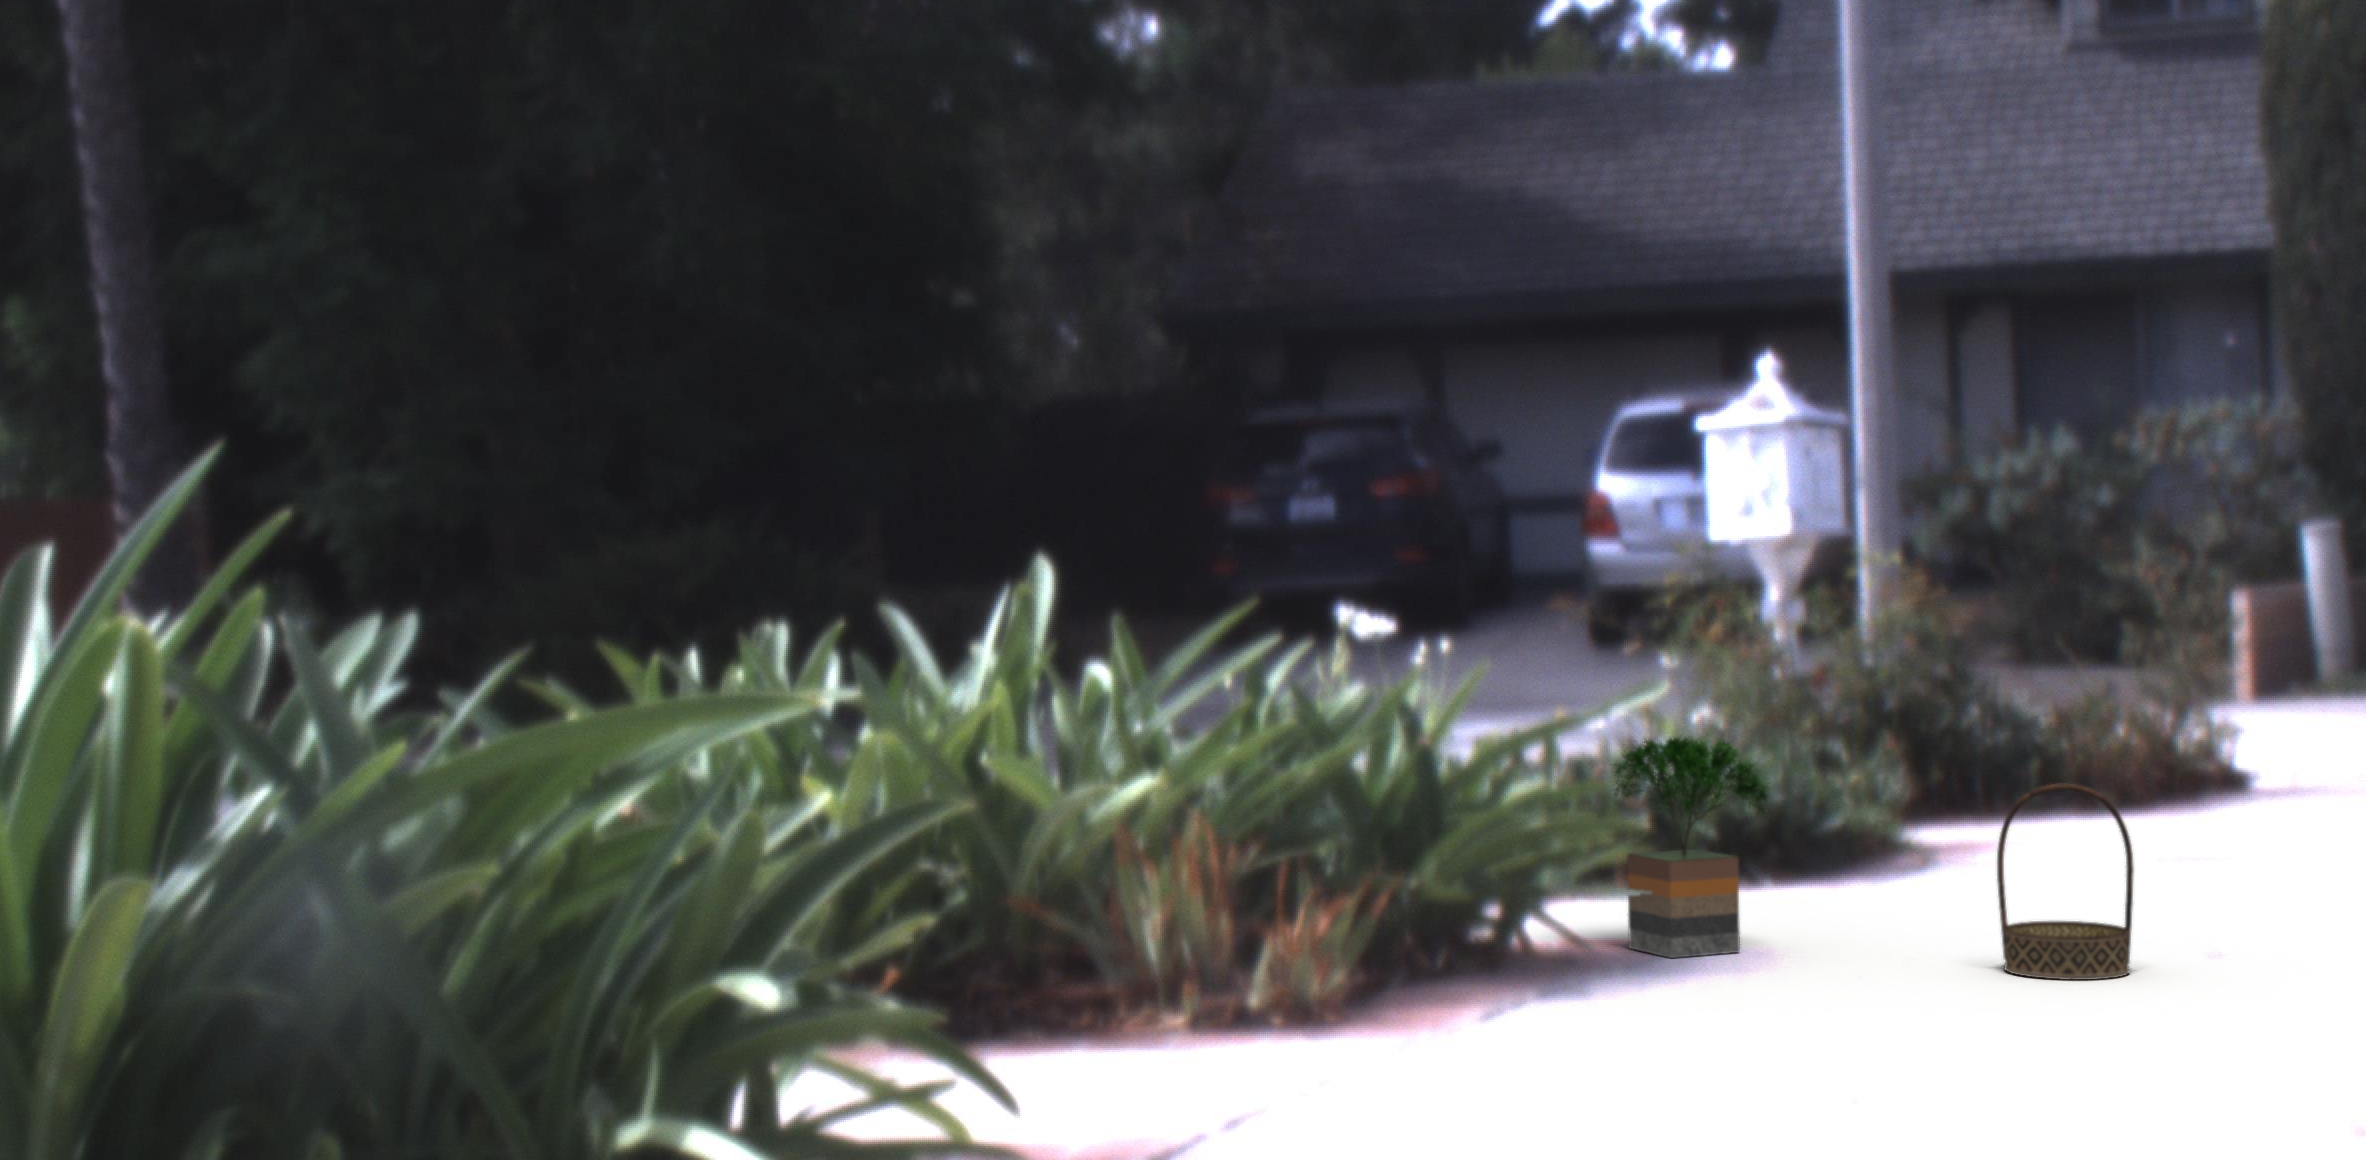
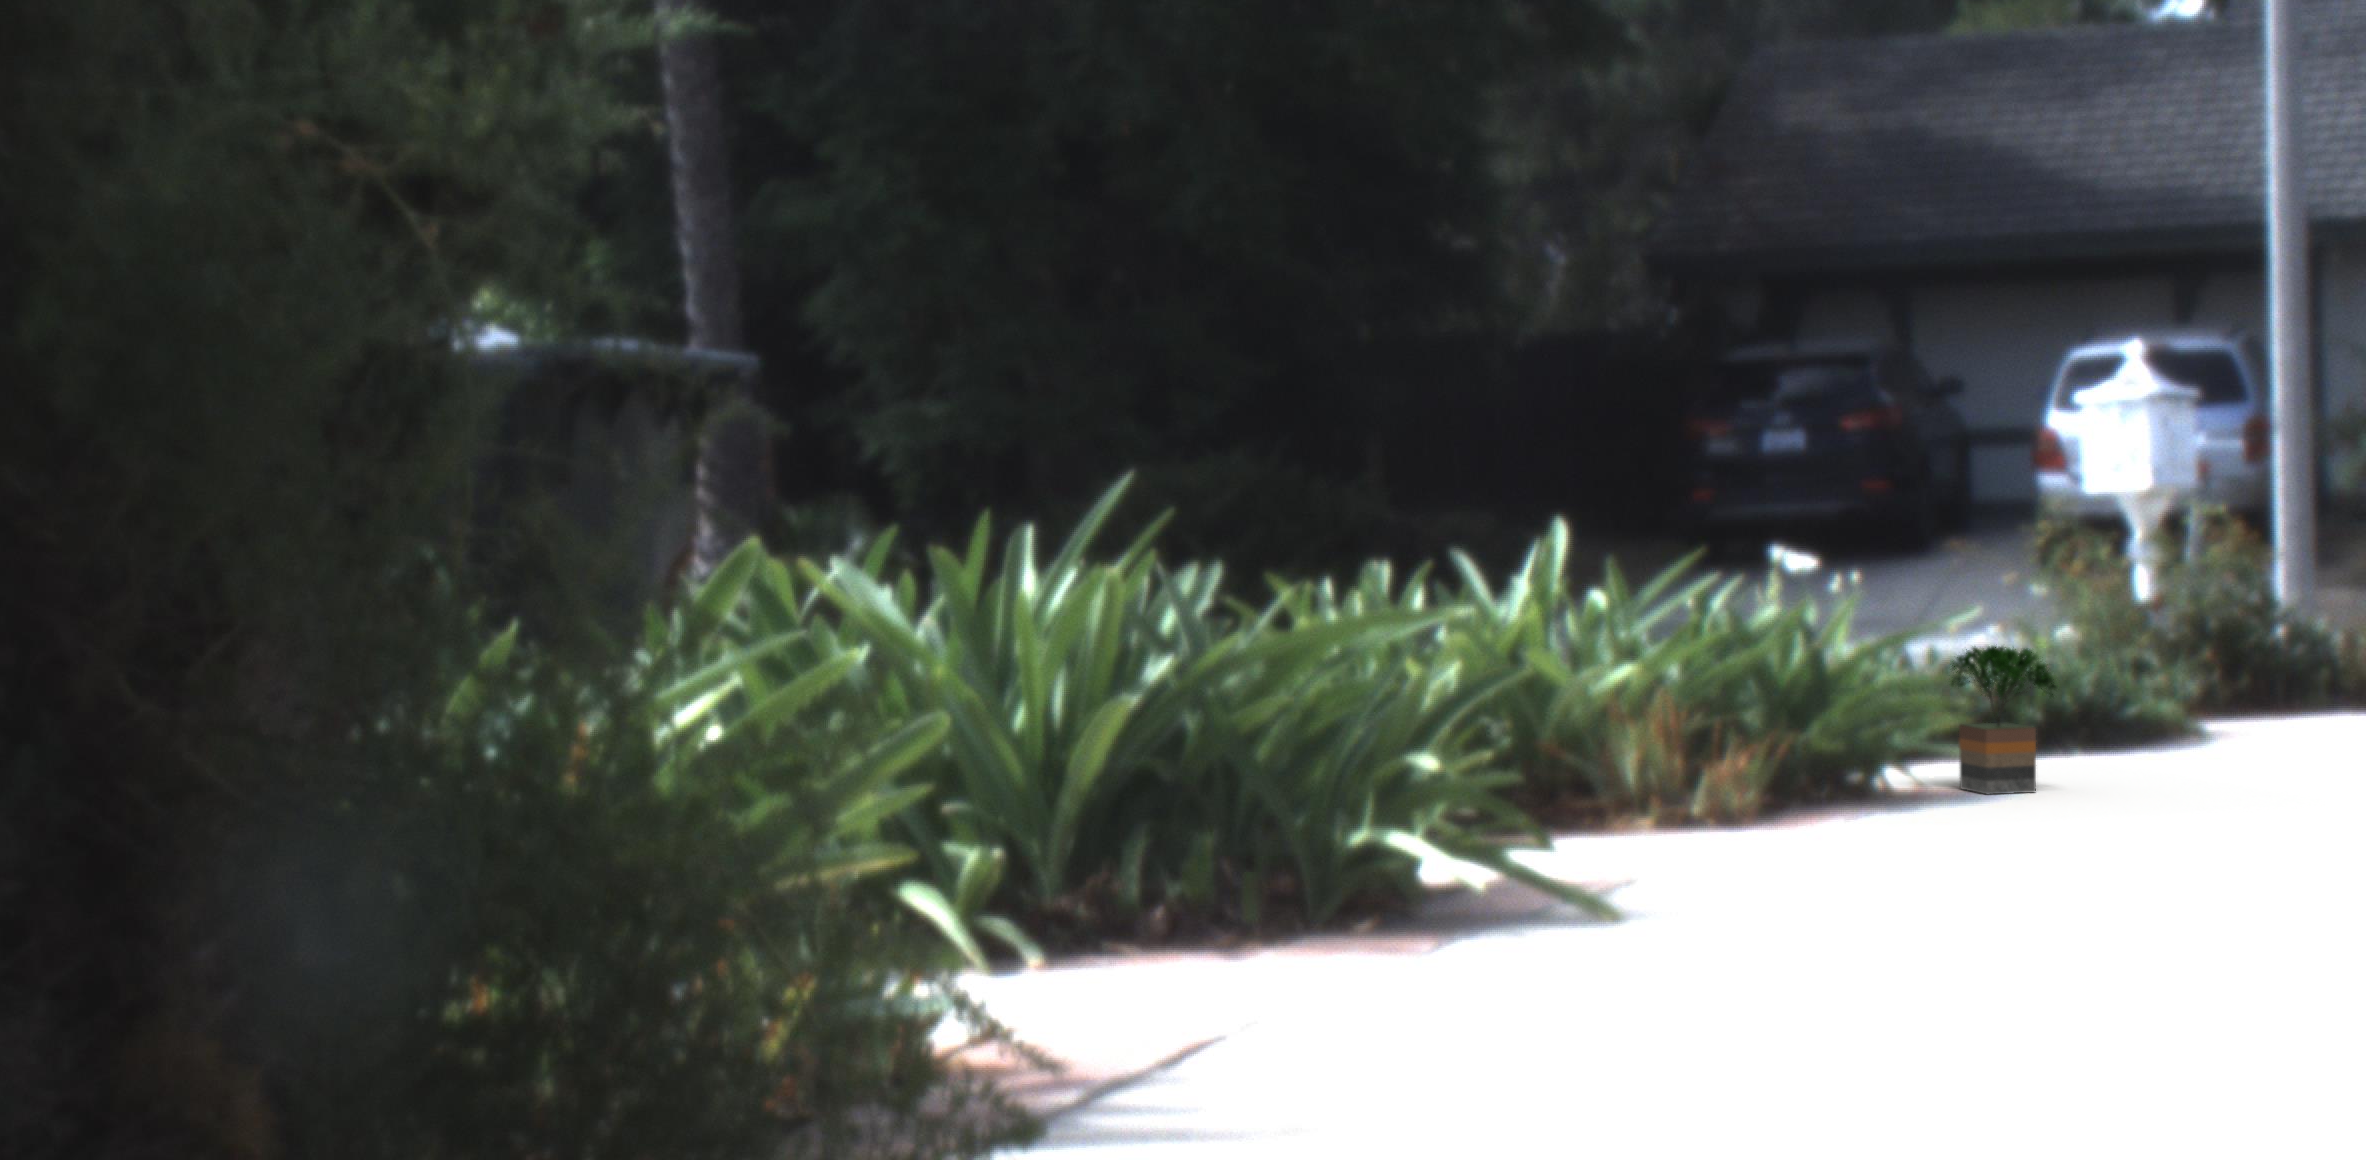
basket: present [1997,784,2134,980] -> none [2208,679,2302,810]

